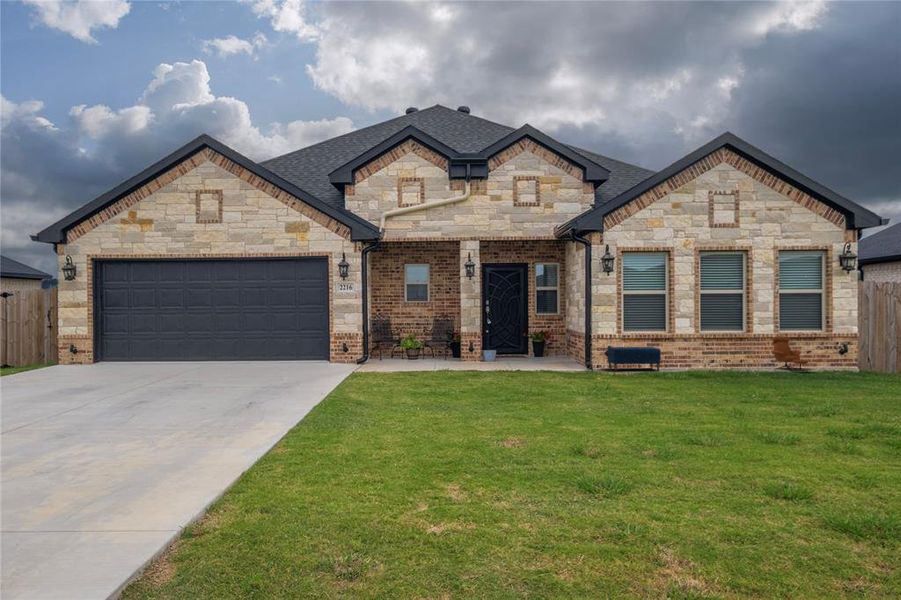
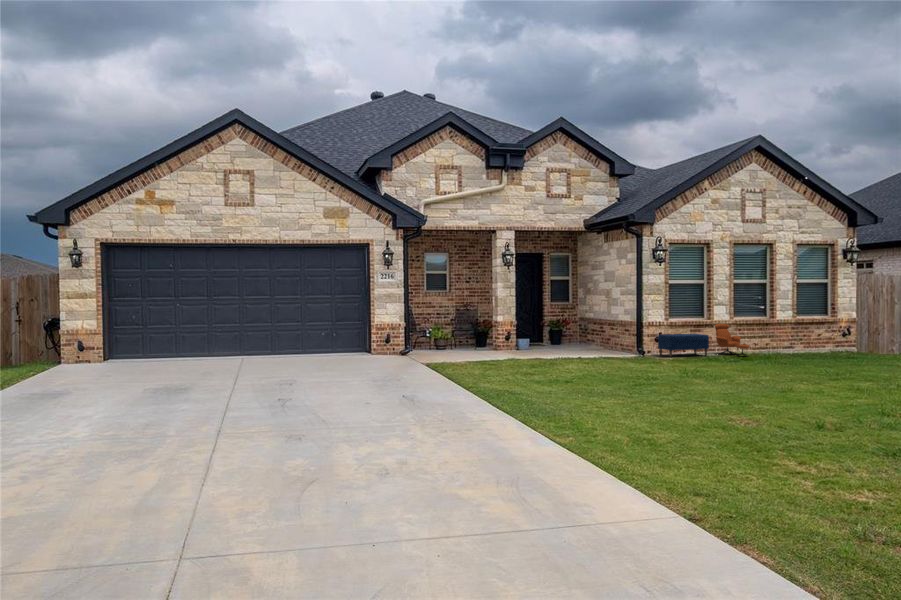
lounge chair: present [773,337,808,372] -> present [715,324,750,356]

